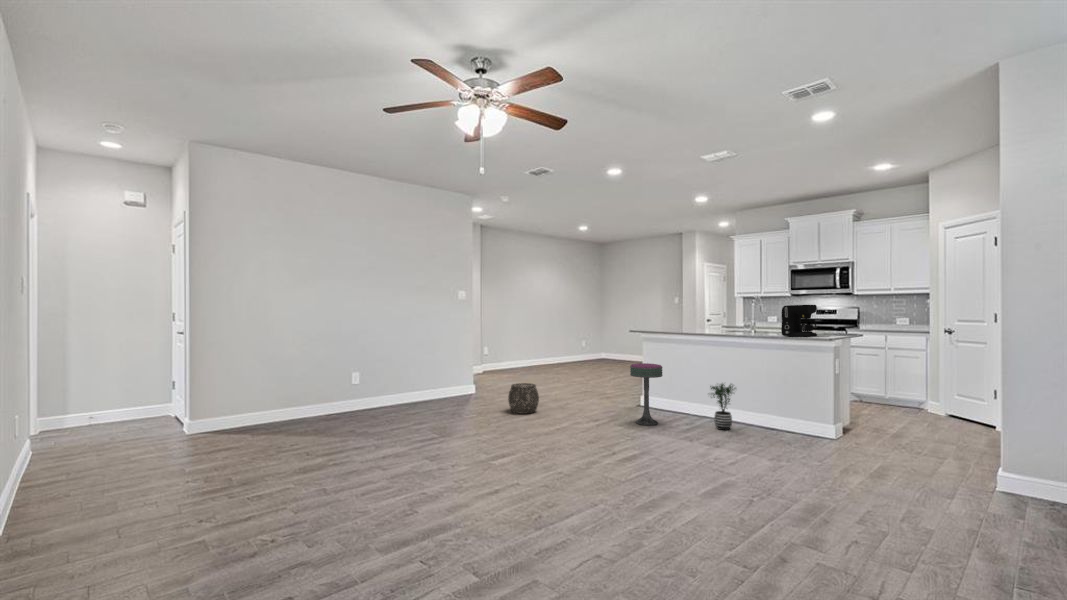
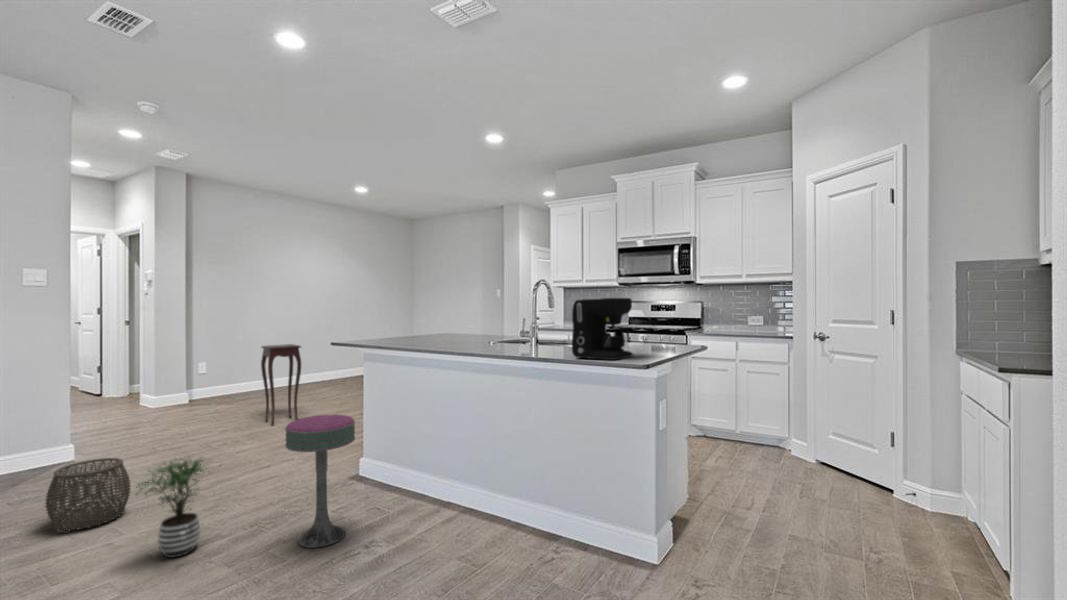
side table: none [544,334,570,384] -> present [261,344,301,426]
potted plant: present [710,384,736,430] -> present [136,457,210,558]

